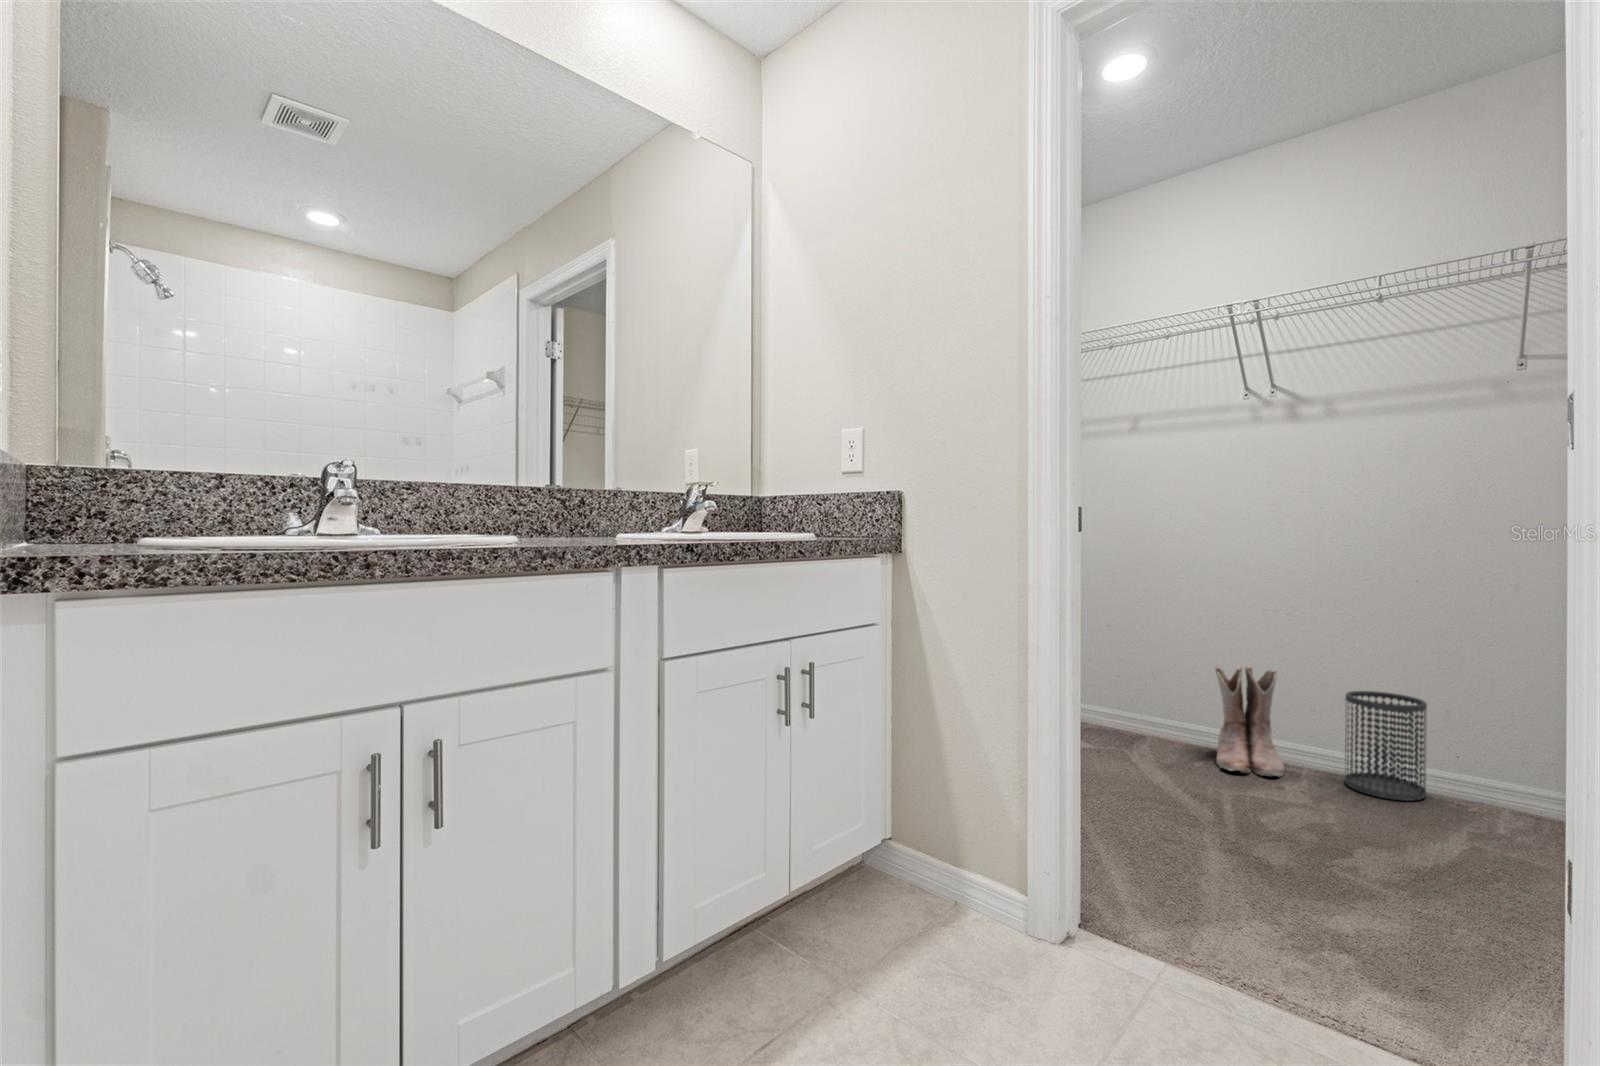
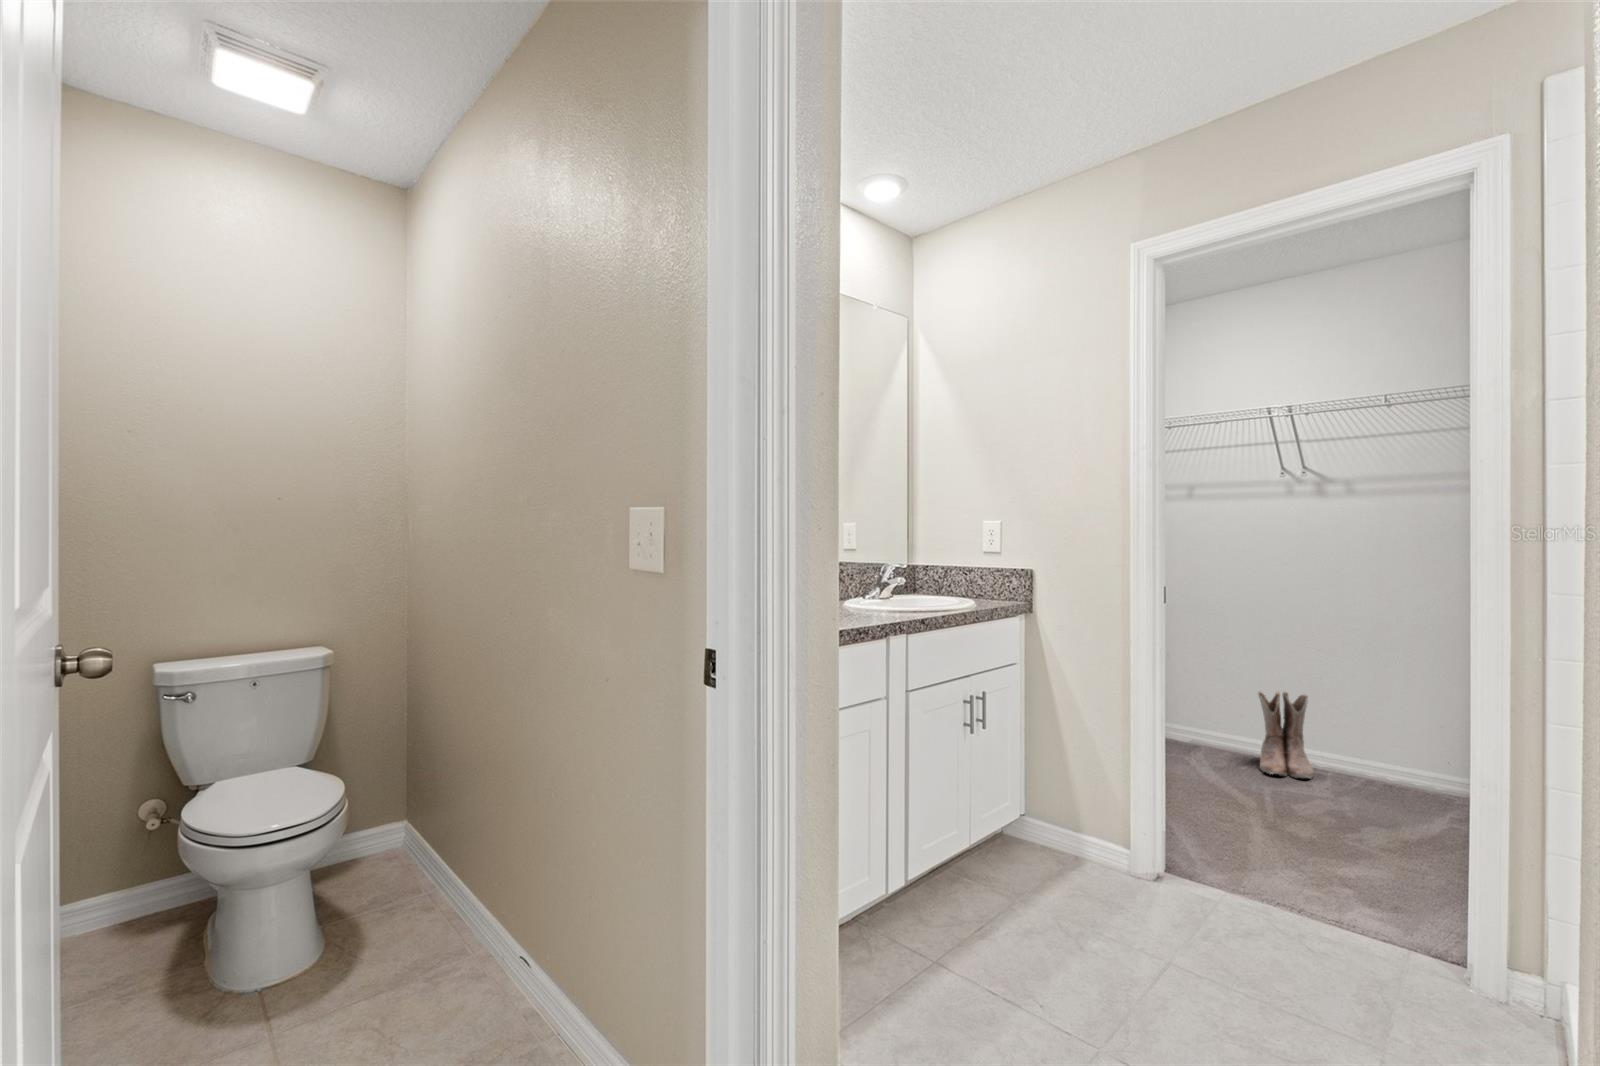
wastebasket: present [1345,691,1427,801] -> none [1361,712,1424,797]

